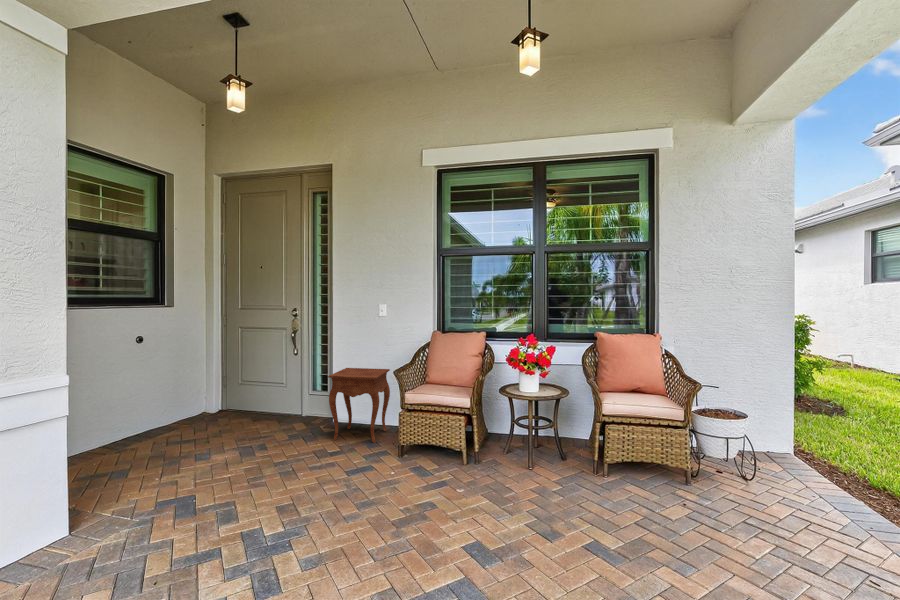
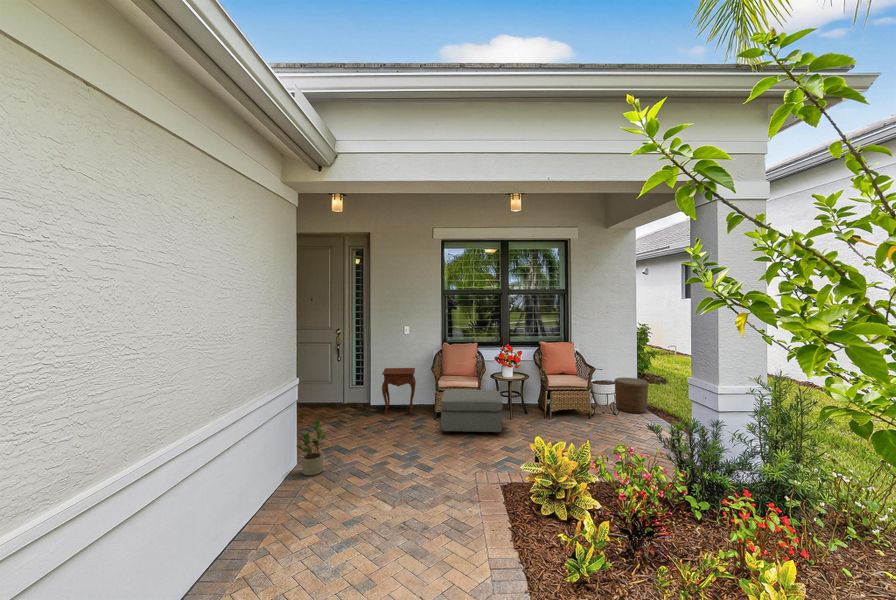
woven basket: none [742,405,821,480] -> present [614,378,649,414]
ottoman: none [385,409,505,505] -> present [441,389,502,435]
potted plant: none [55,457,122,568] -> present [297,419,325,475]

